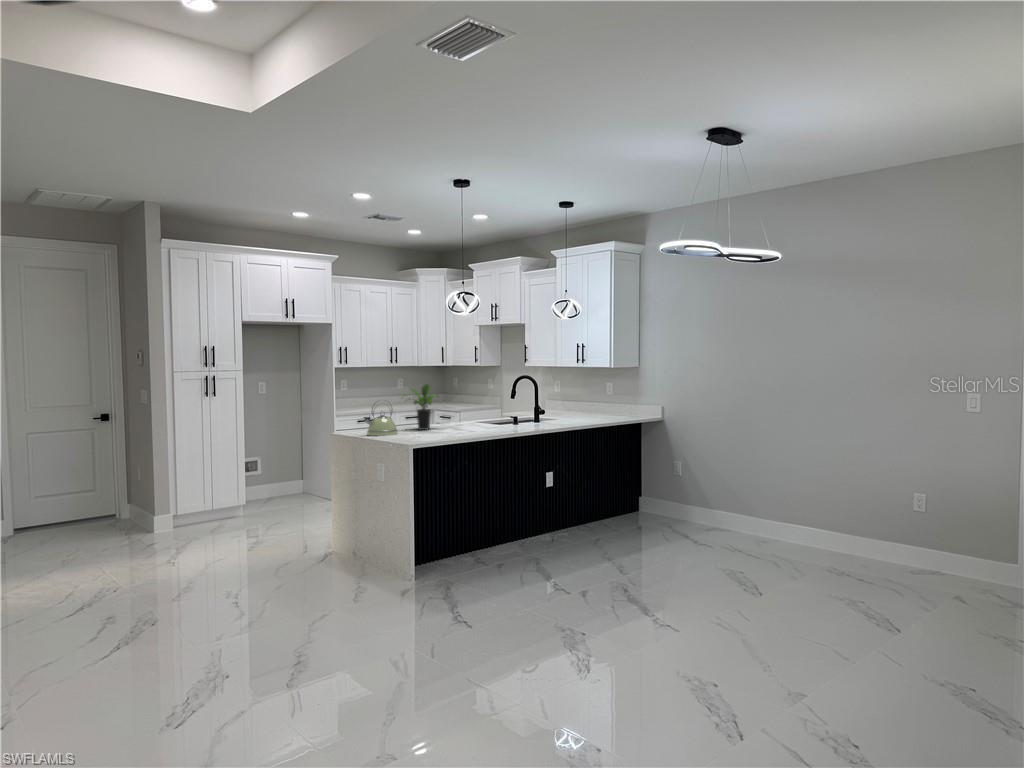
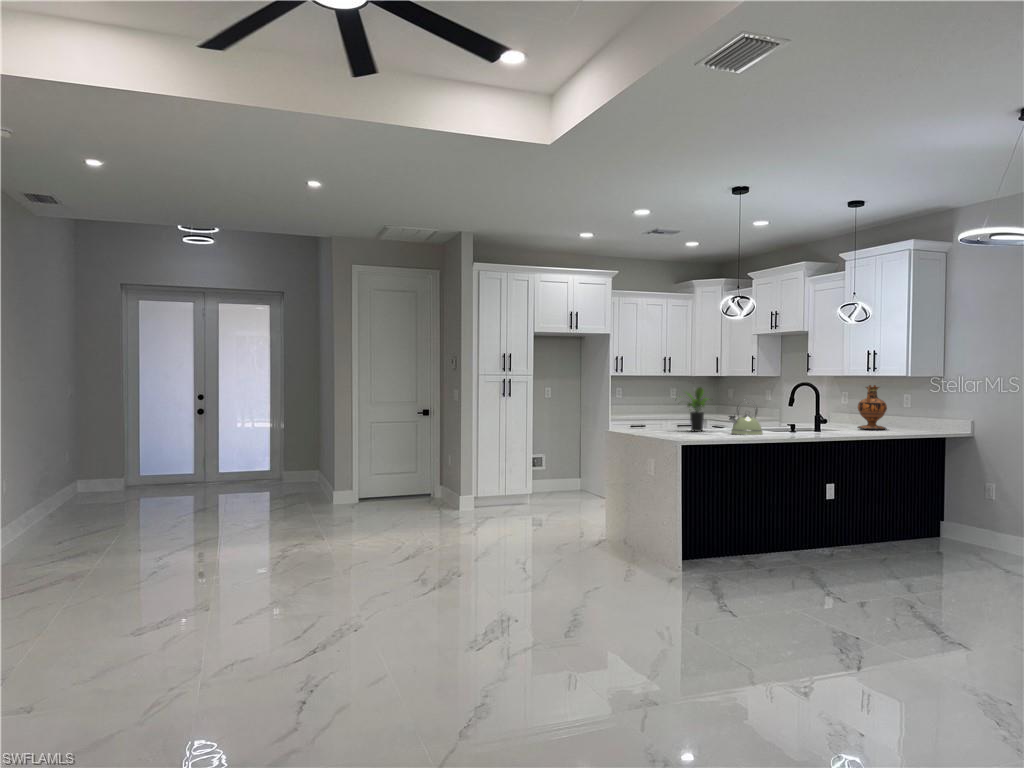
vase: none [571,377,596,419] -> present [857,385,887,430]
kettle: present [364,402,398,436] -> present [729,399,763,435]

